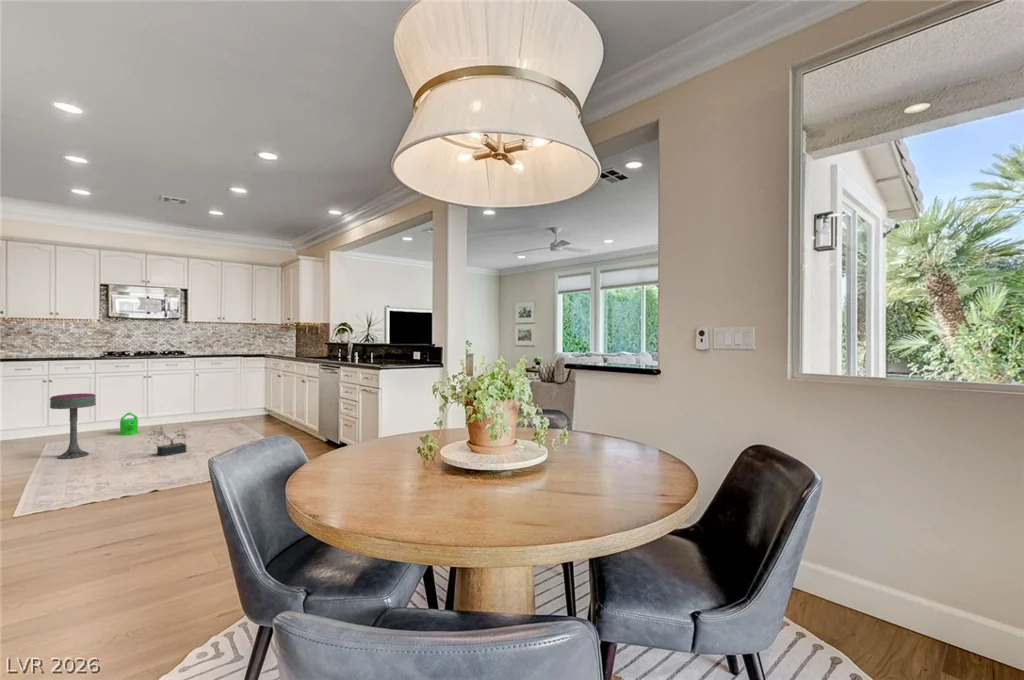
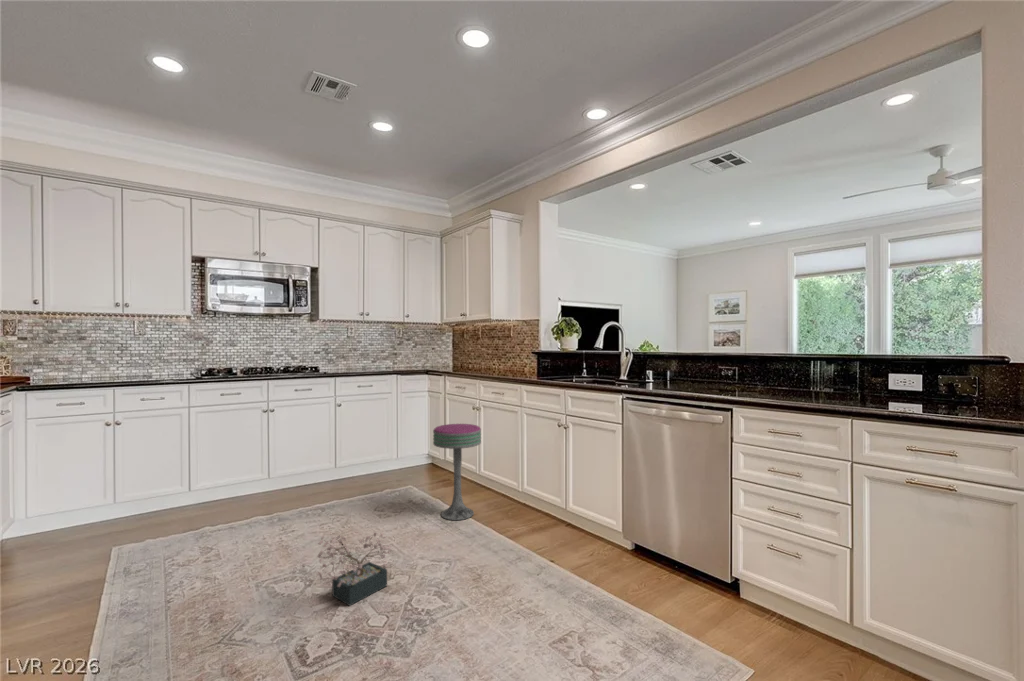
bar stool: present [50,393,96,459] -> present [433,424,481,520]
watering can: present [120,413,139,435] -> none [229,476,261,518]

